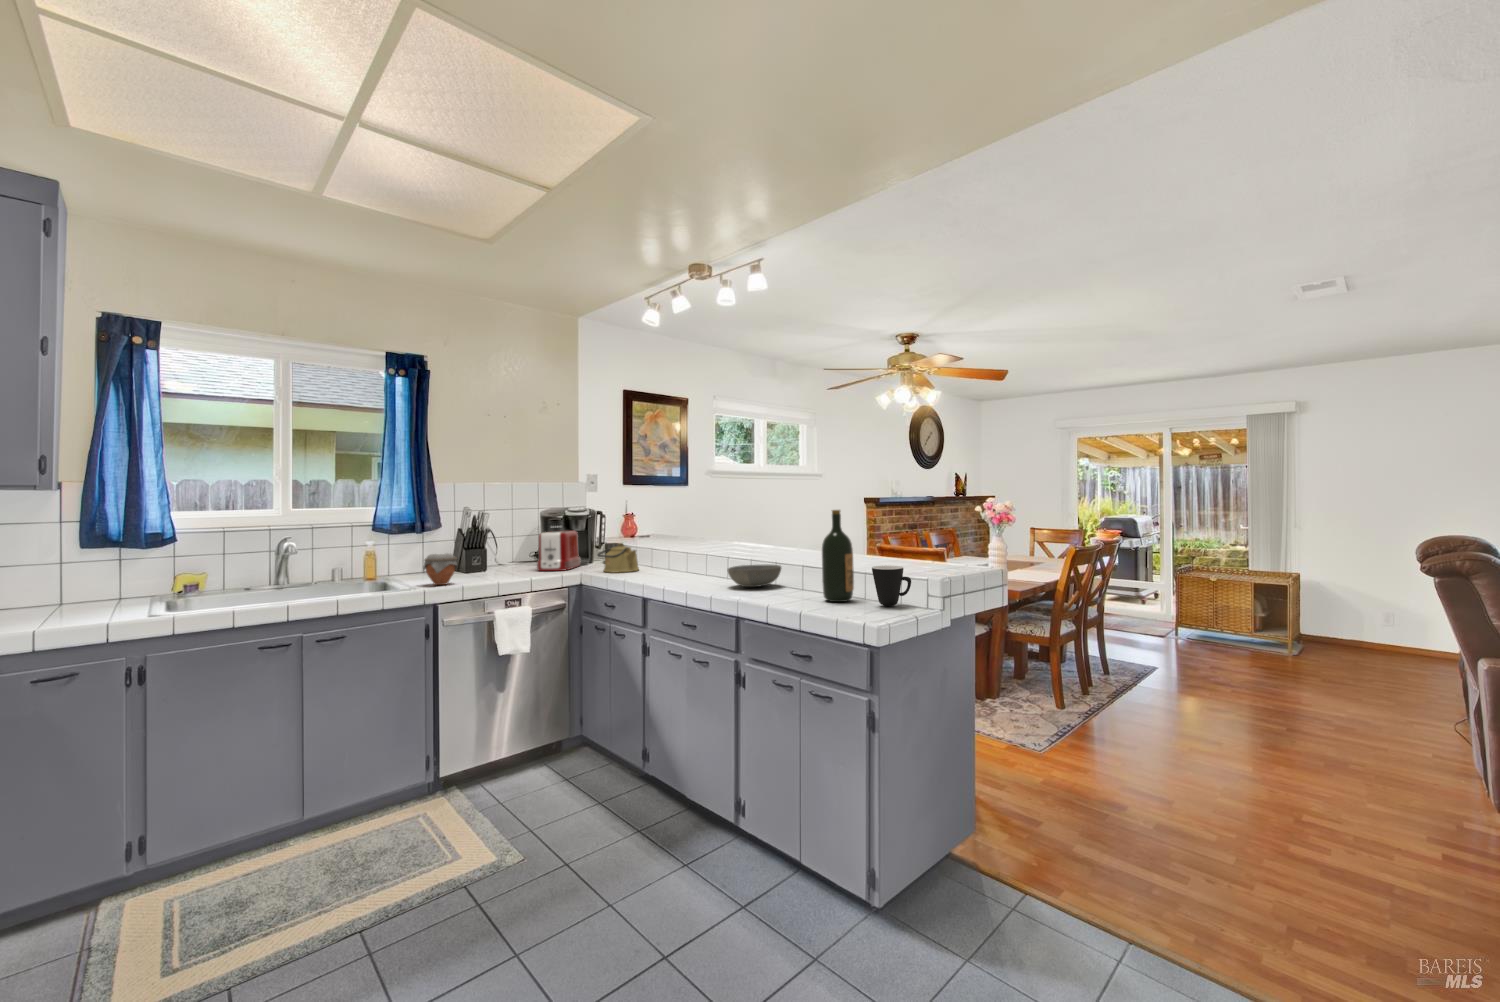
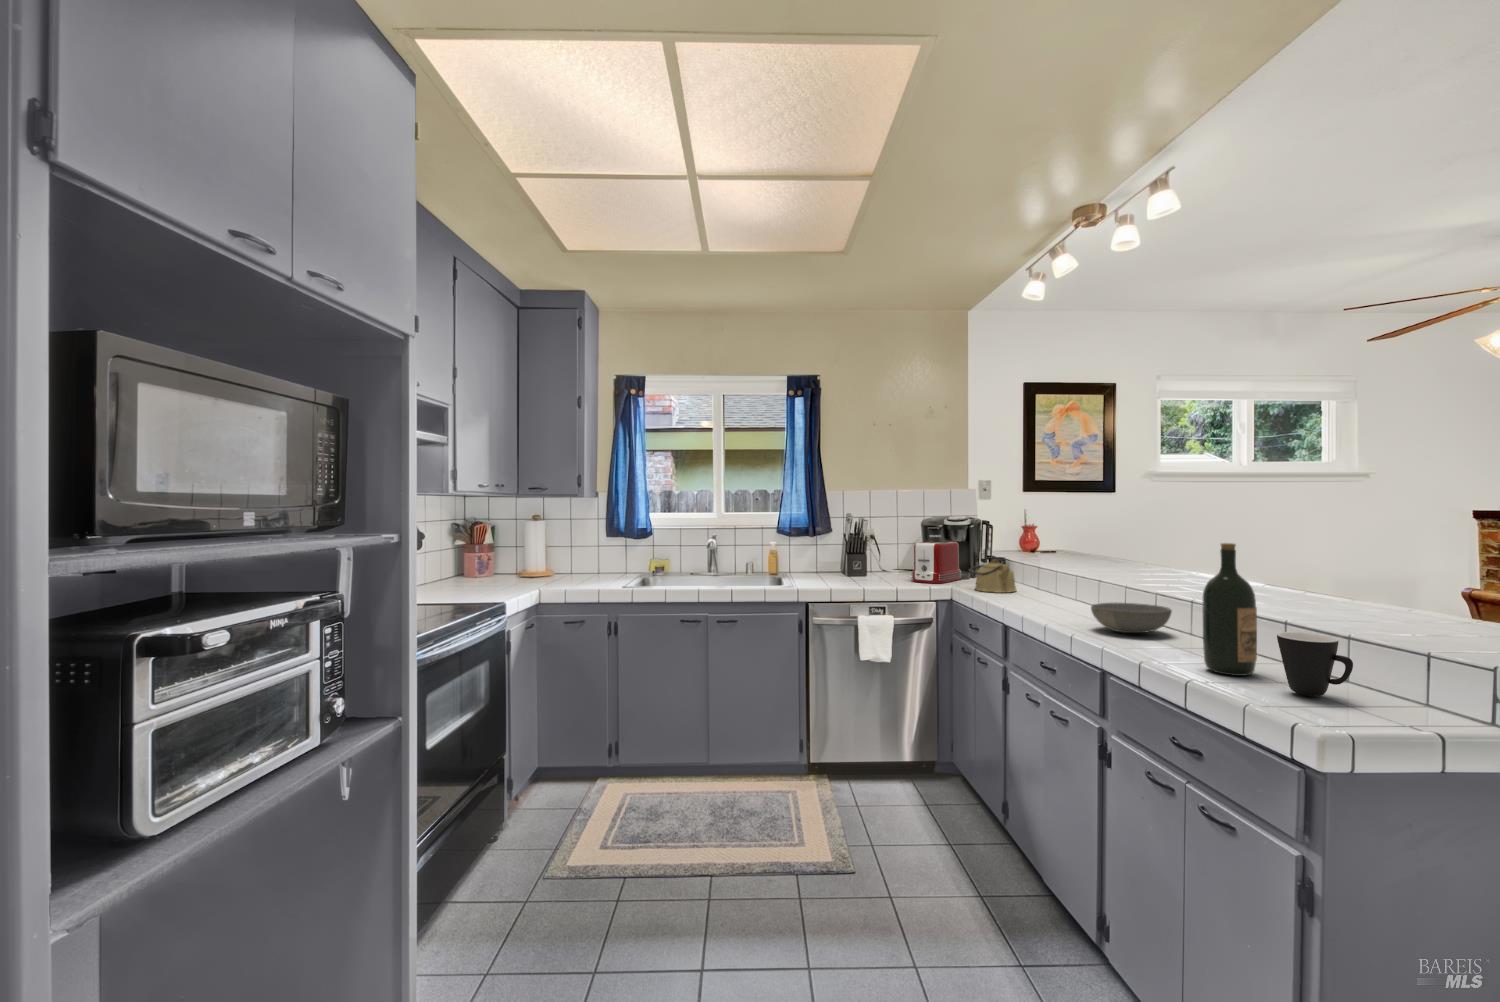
jar: present [423,553,457,585] -> none [800,558,829,588]

